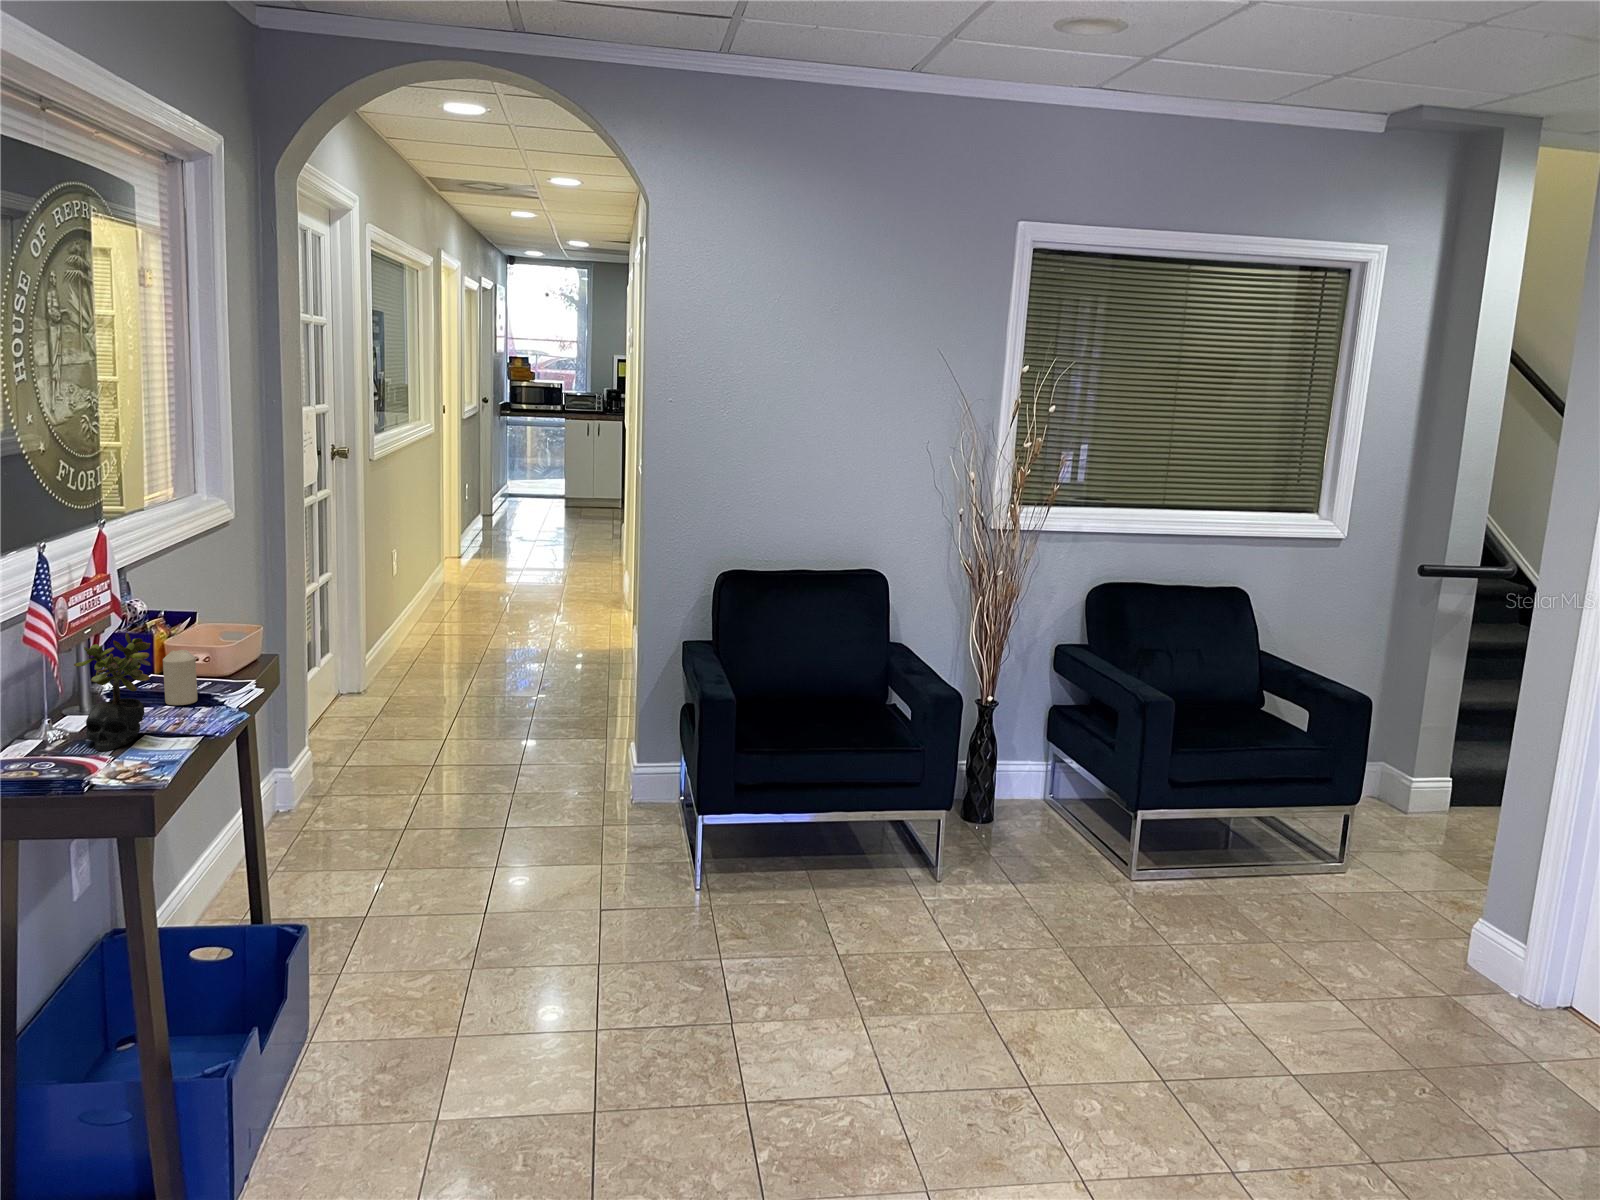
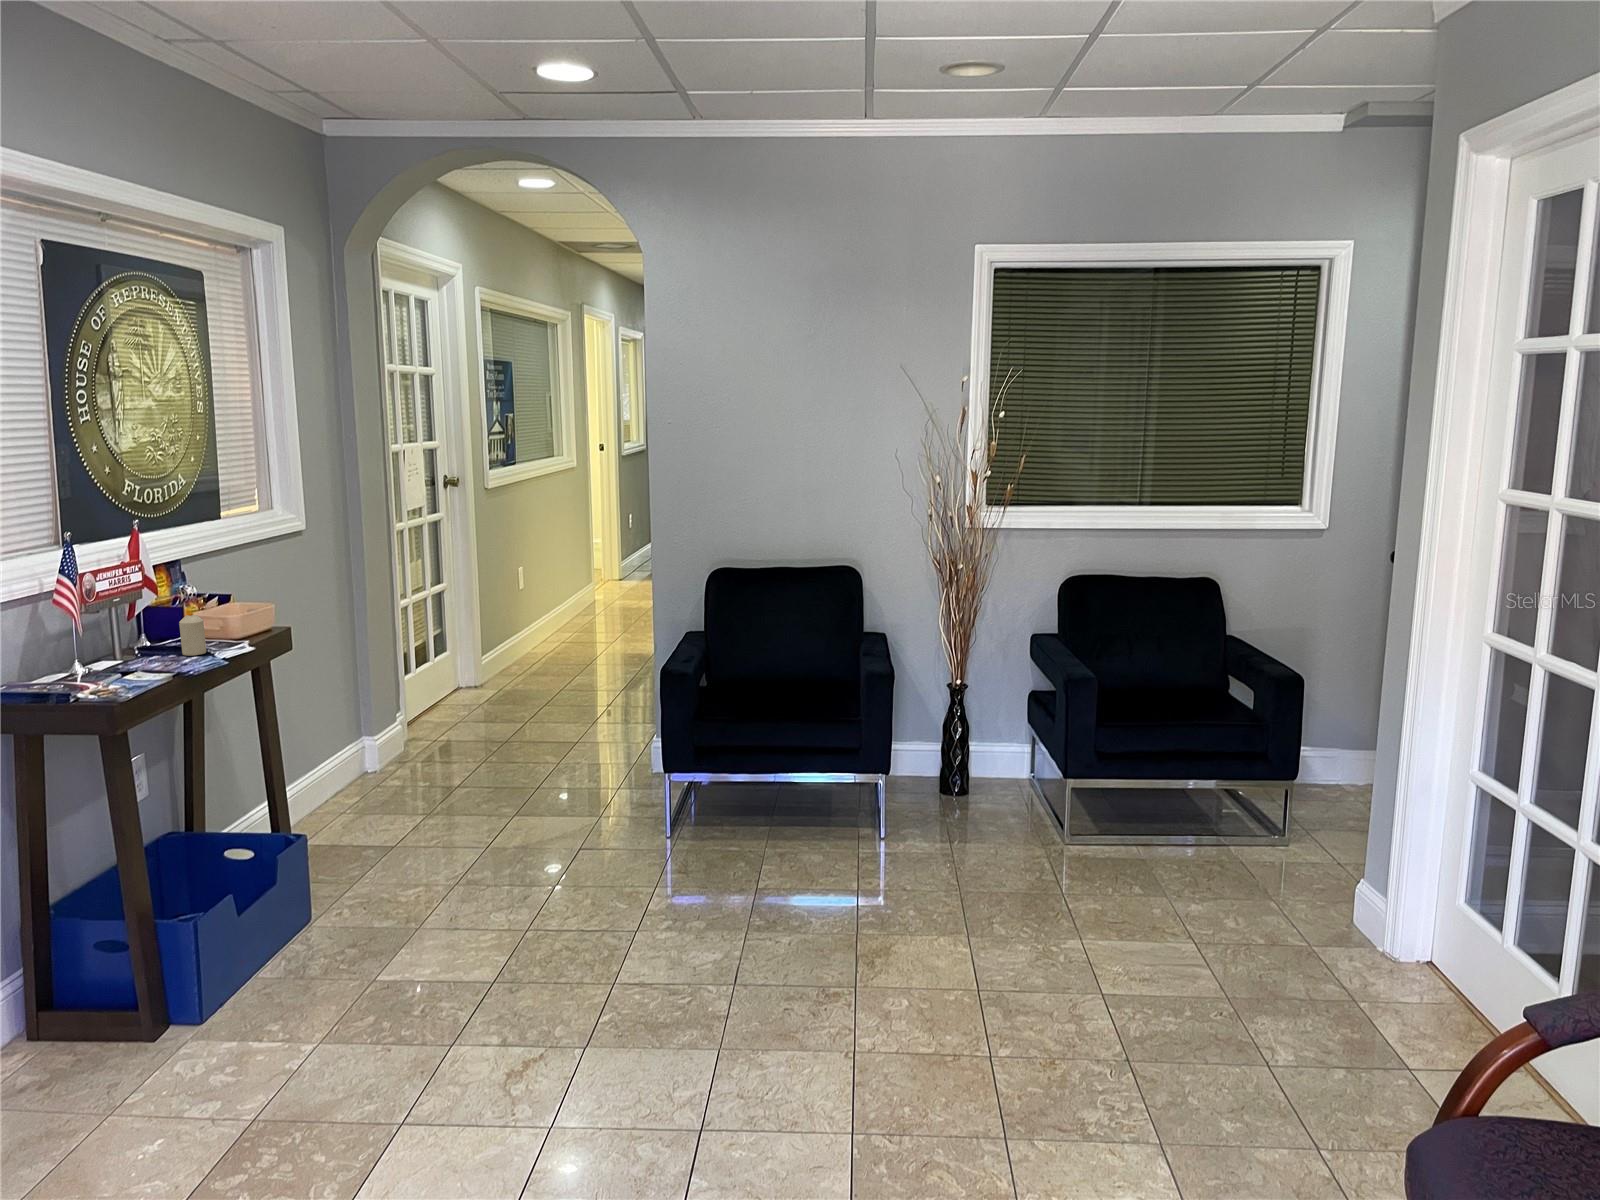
succulent plant: present [74,633,151,751] -> none [94,598,151,681]

